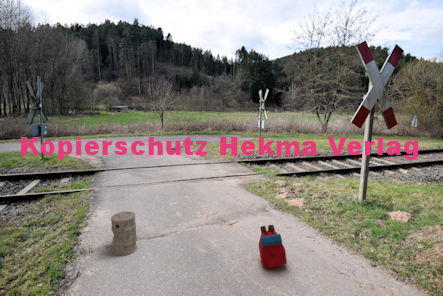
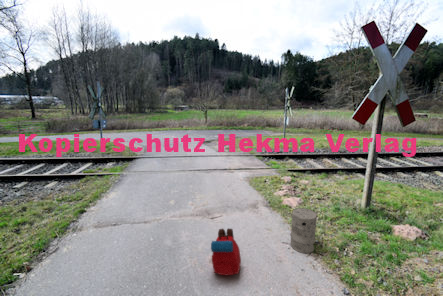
trash can: present [111,212,137,256] -> present [290,208,317,253]

